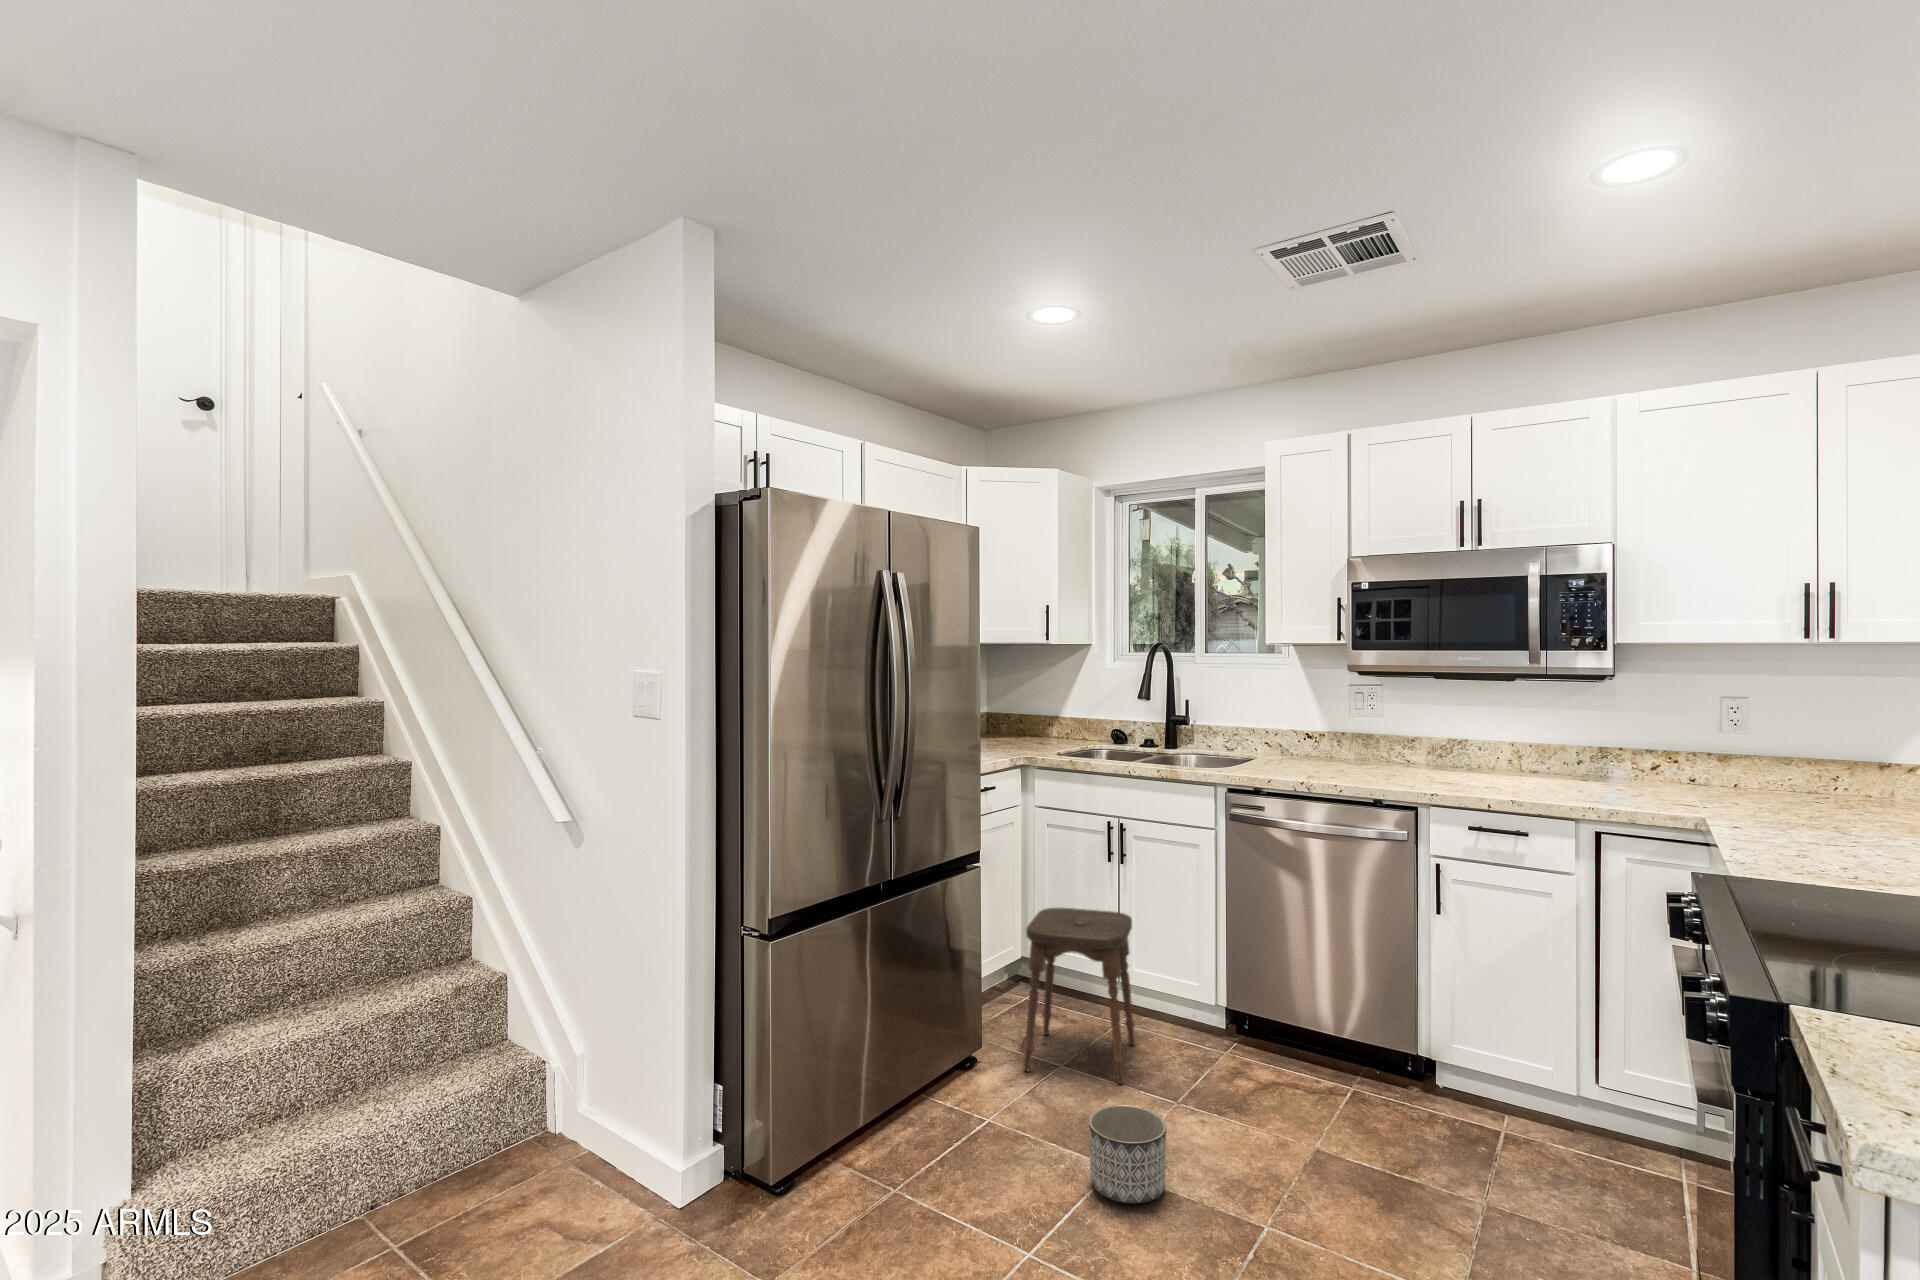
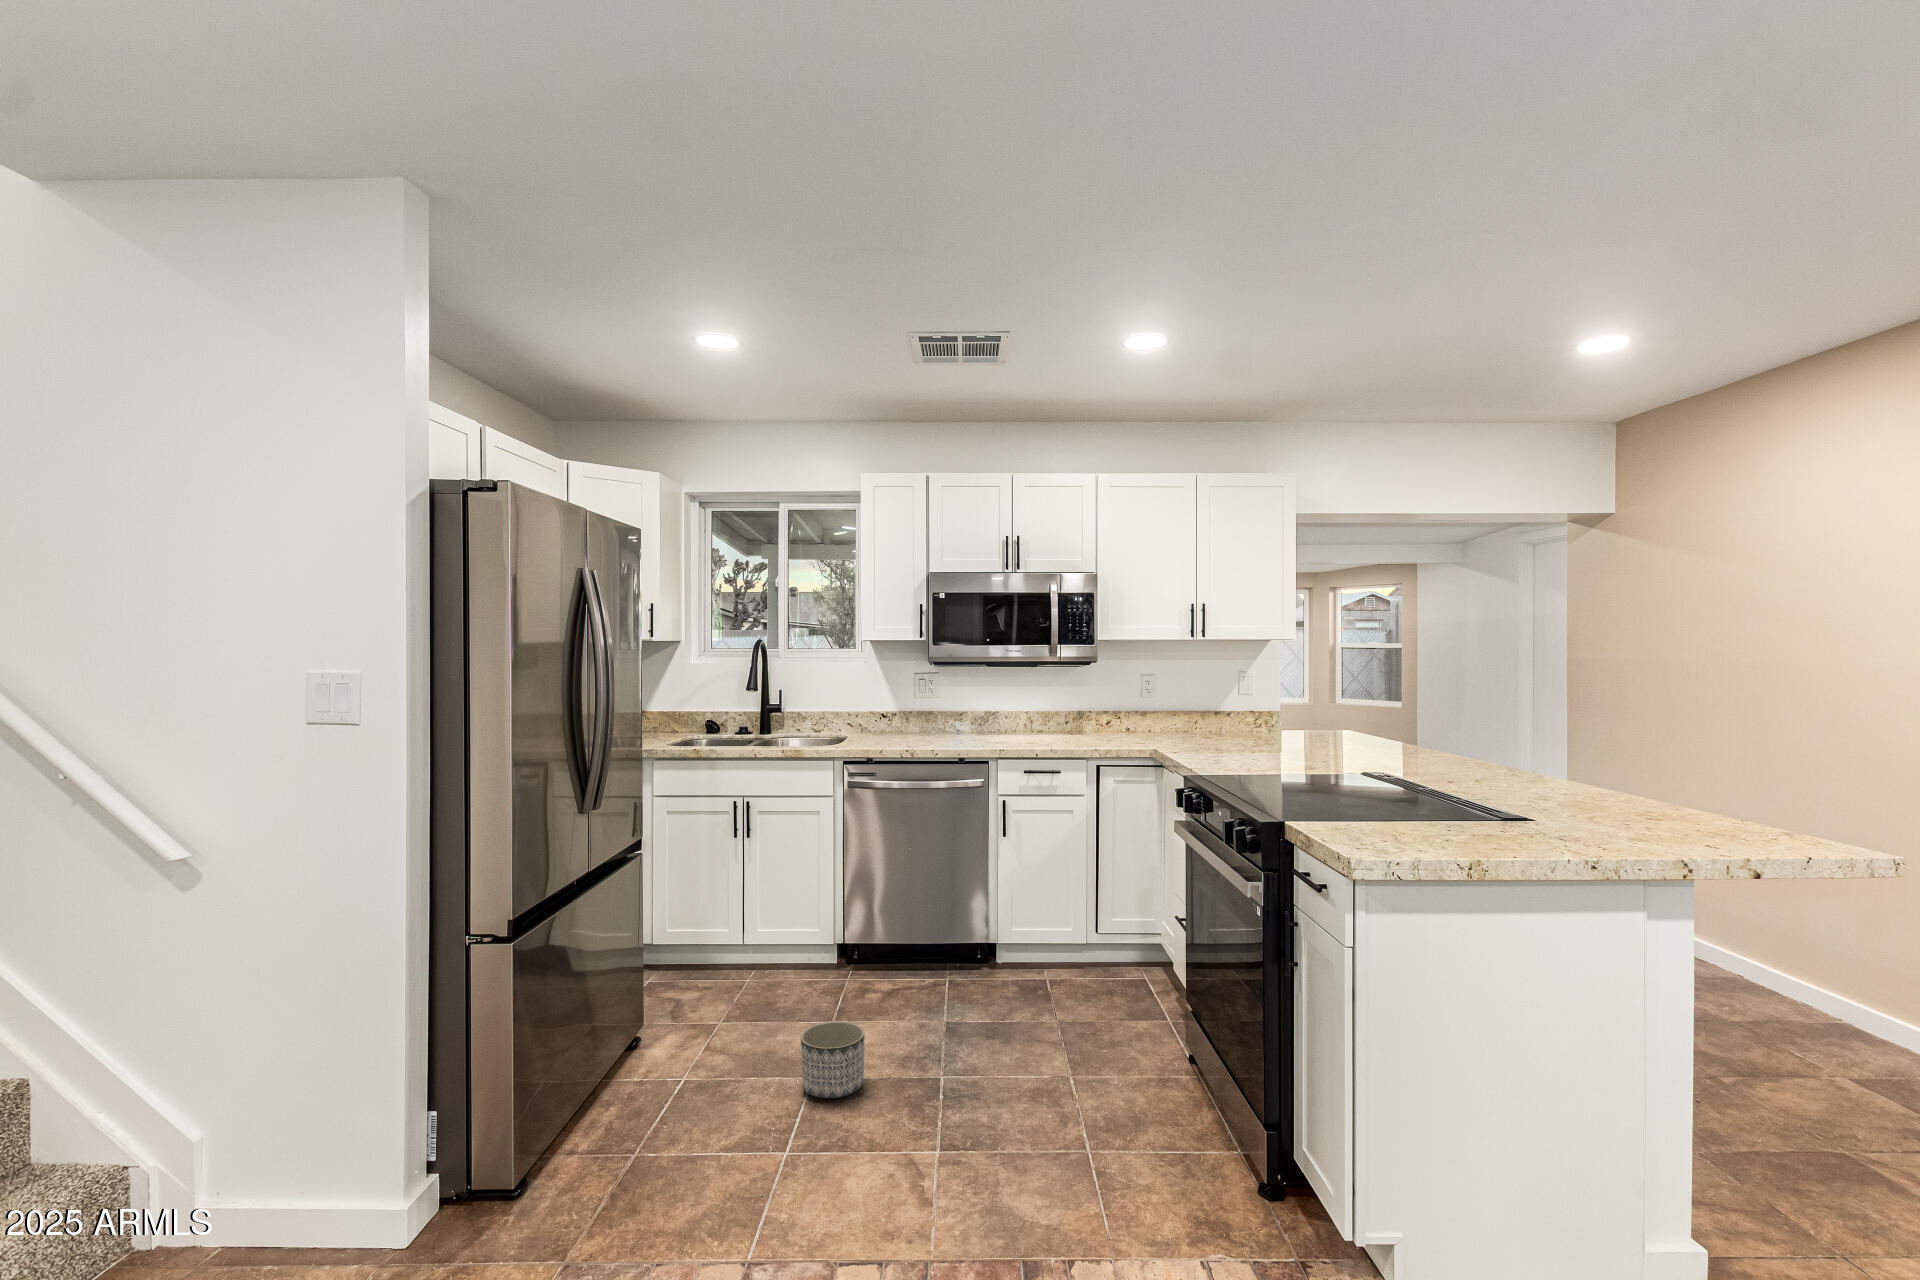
stool: present [1023,908,1135,1084] -> none [688,876,784,1032]

